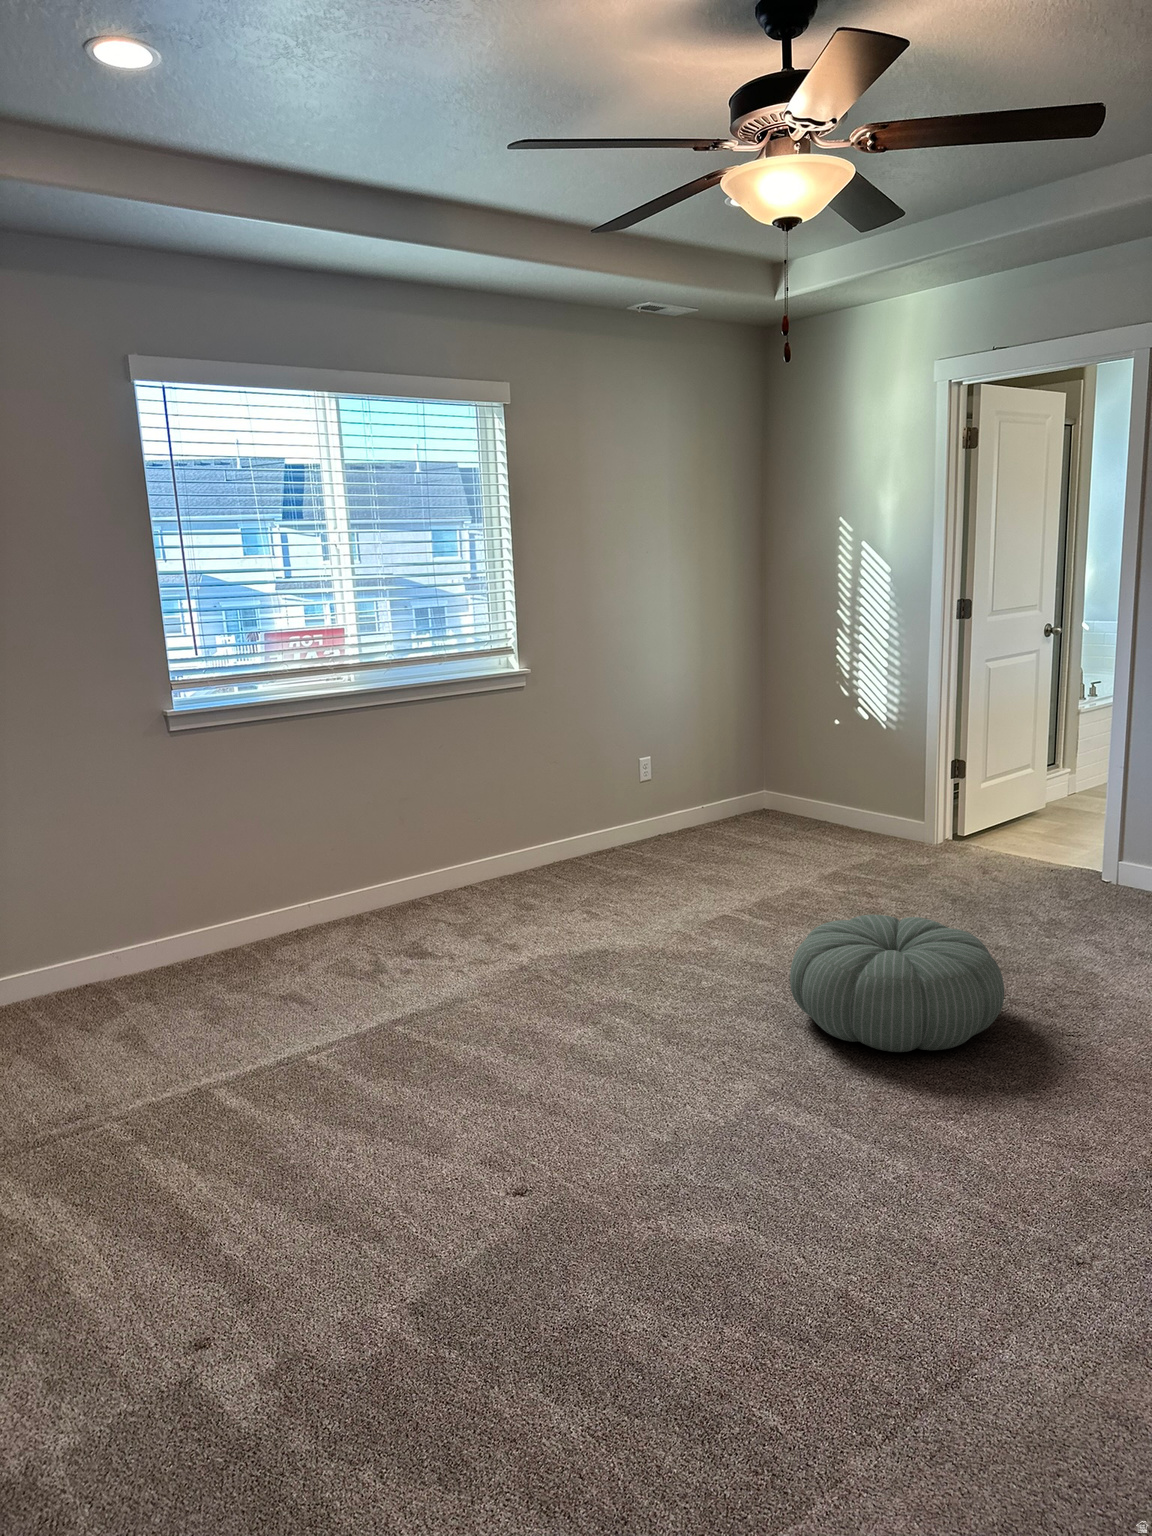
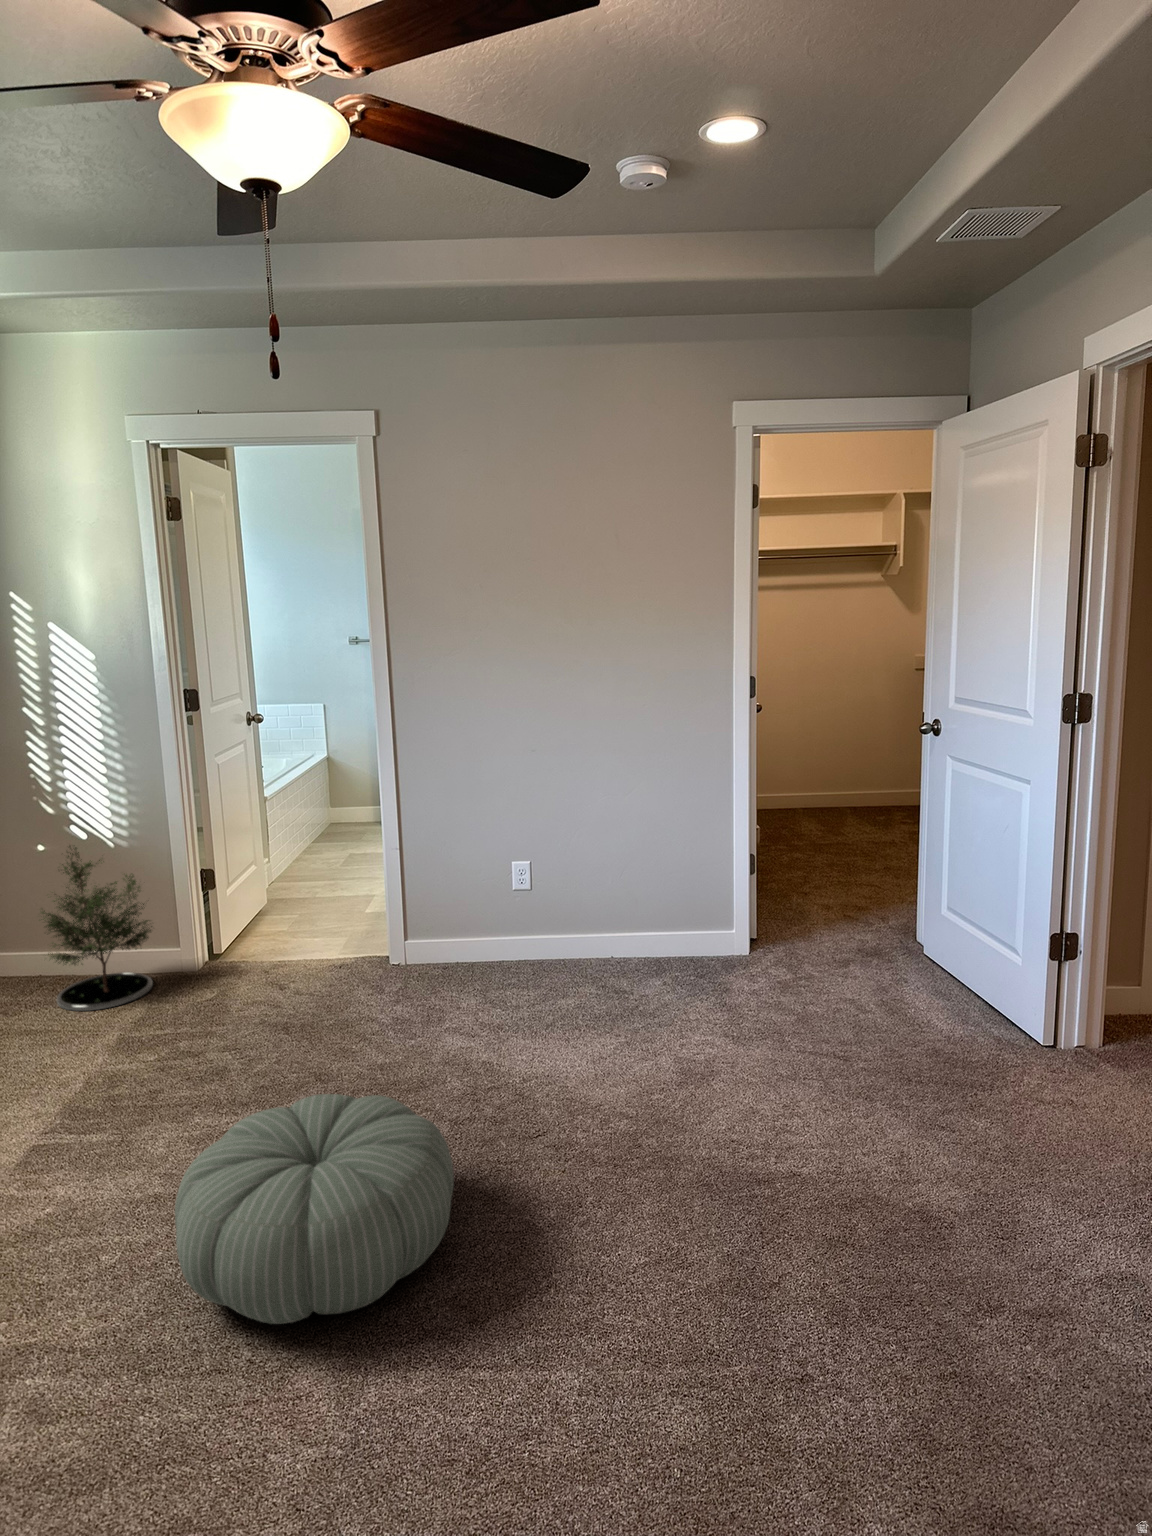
potted tree: none [814,719,904,853] -> present [41,846,153,1011]

